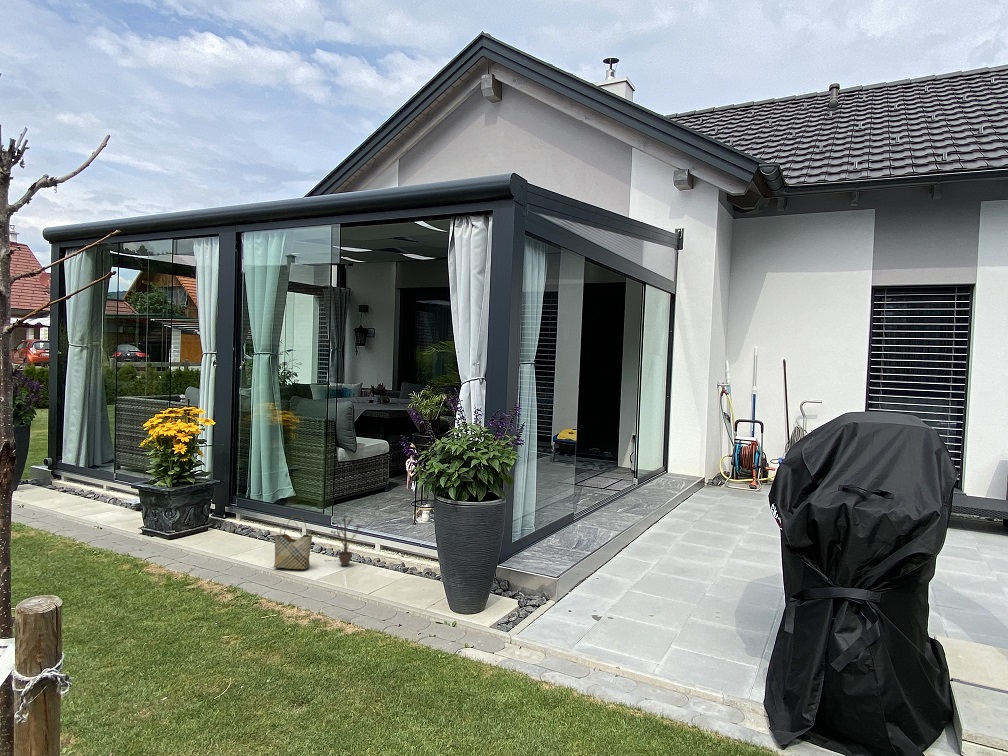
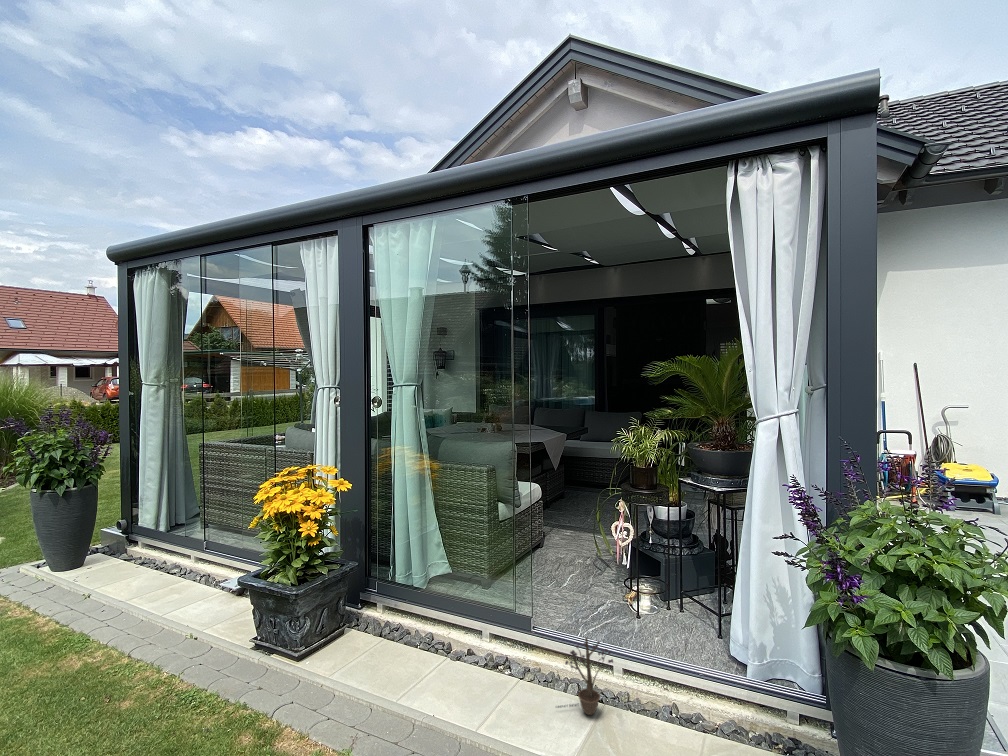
woven basket: present [274,516,313,569] -> none [485,642,544,735]

